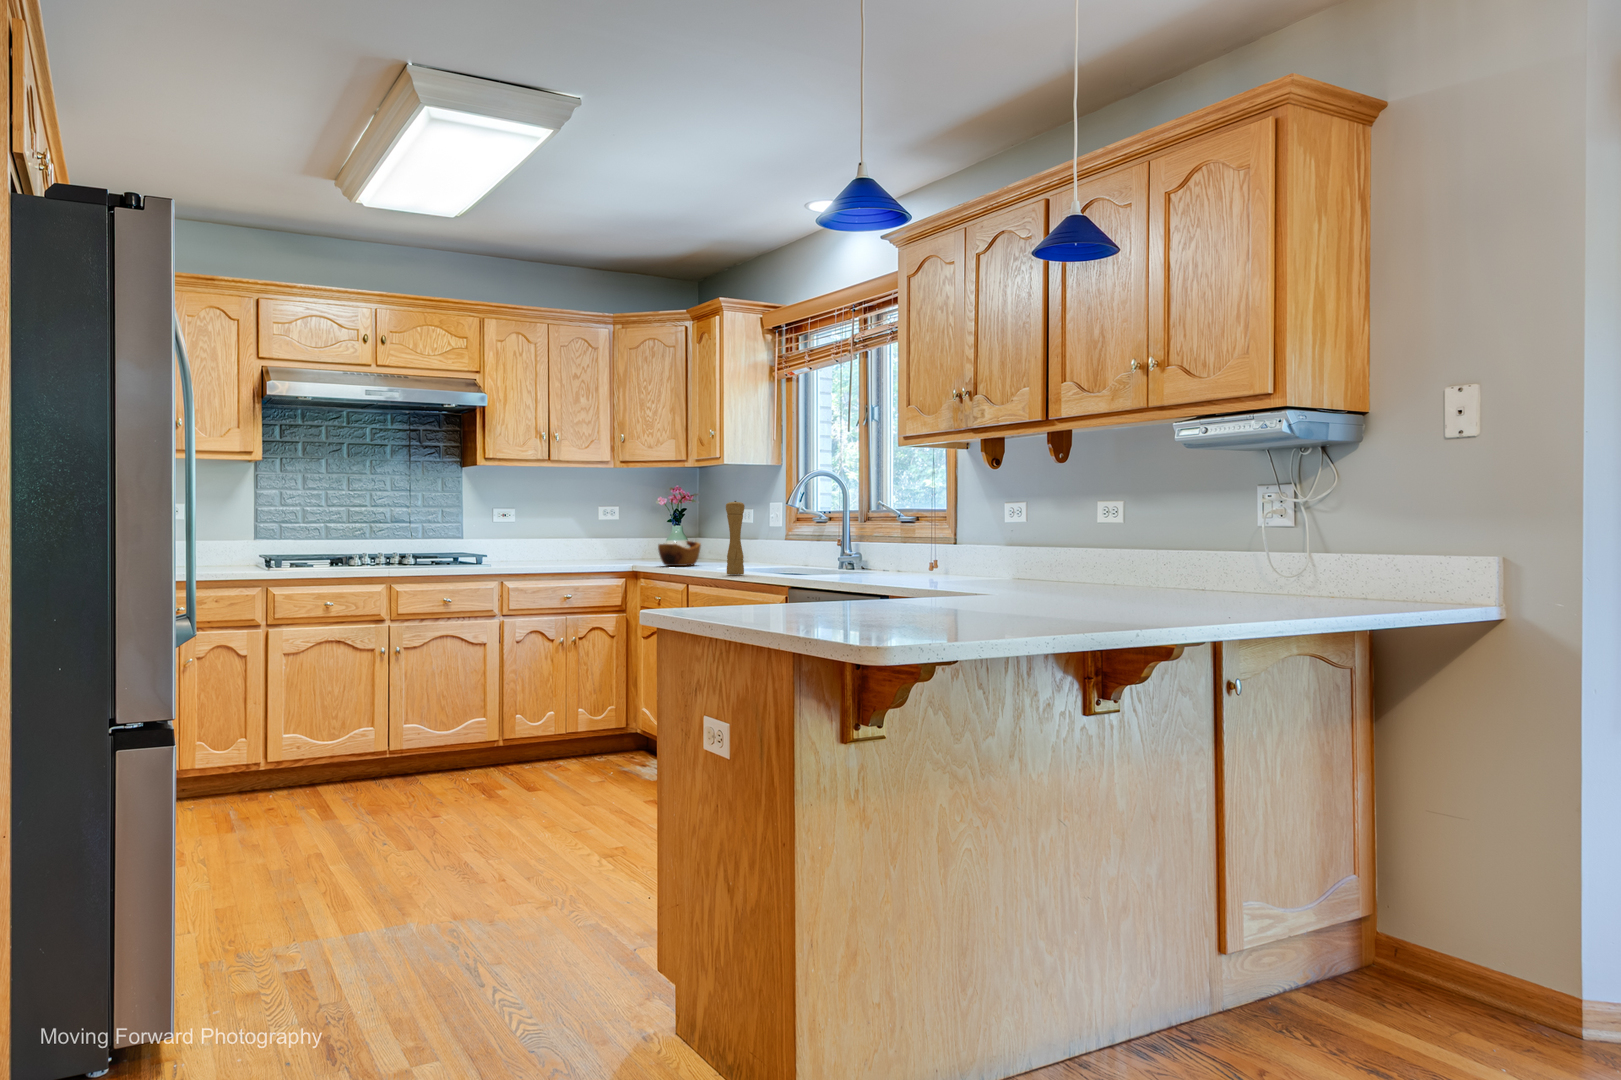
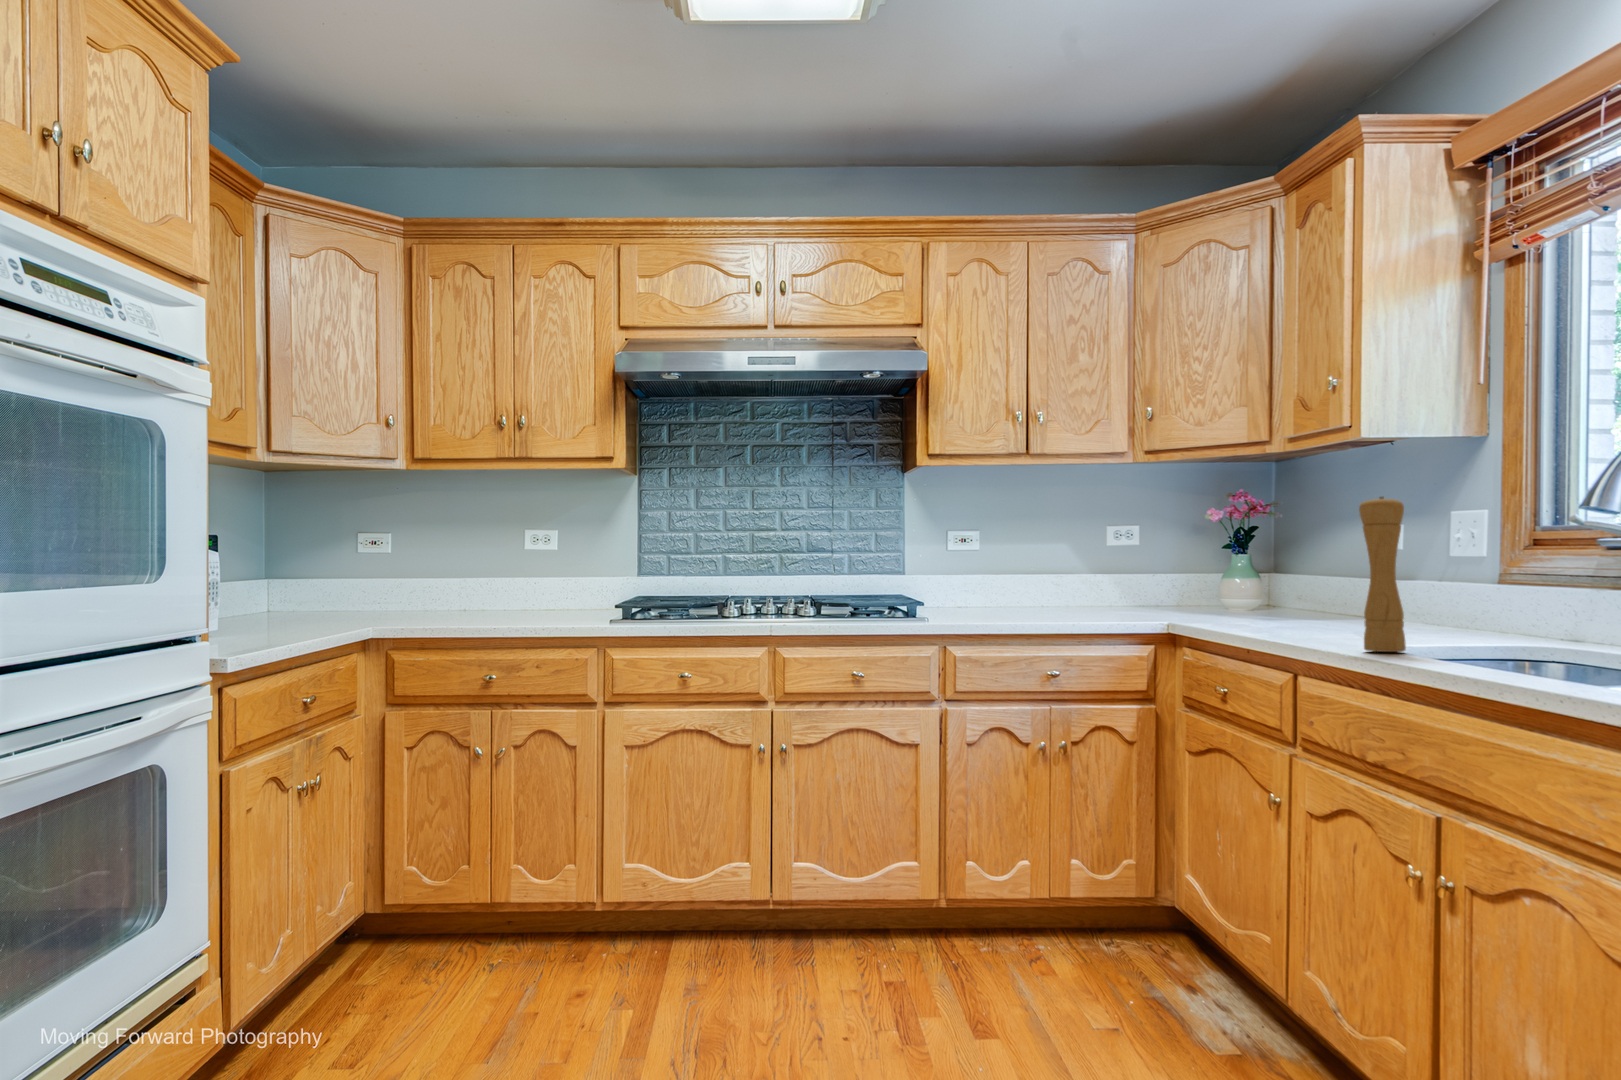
wooden bowl: present [658,541,701,566] -> none [1207,578,1280,619]

